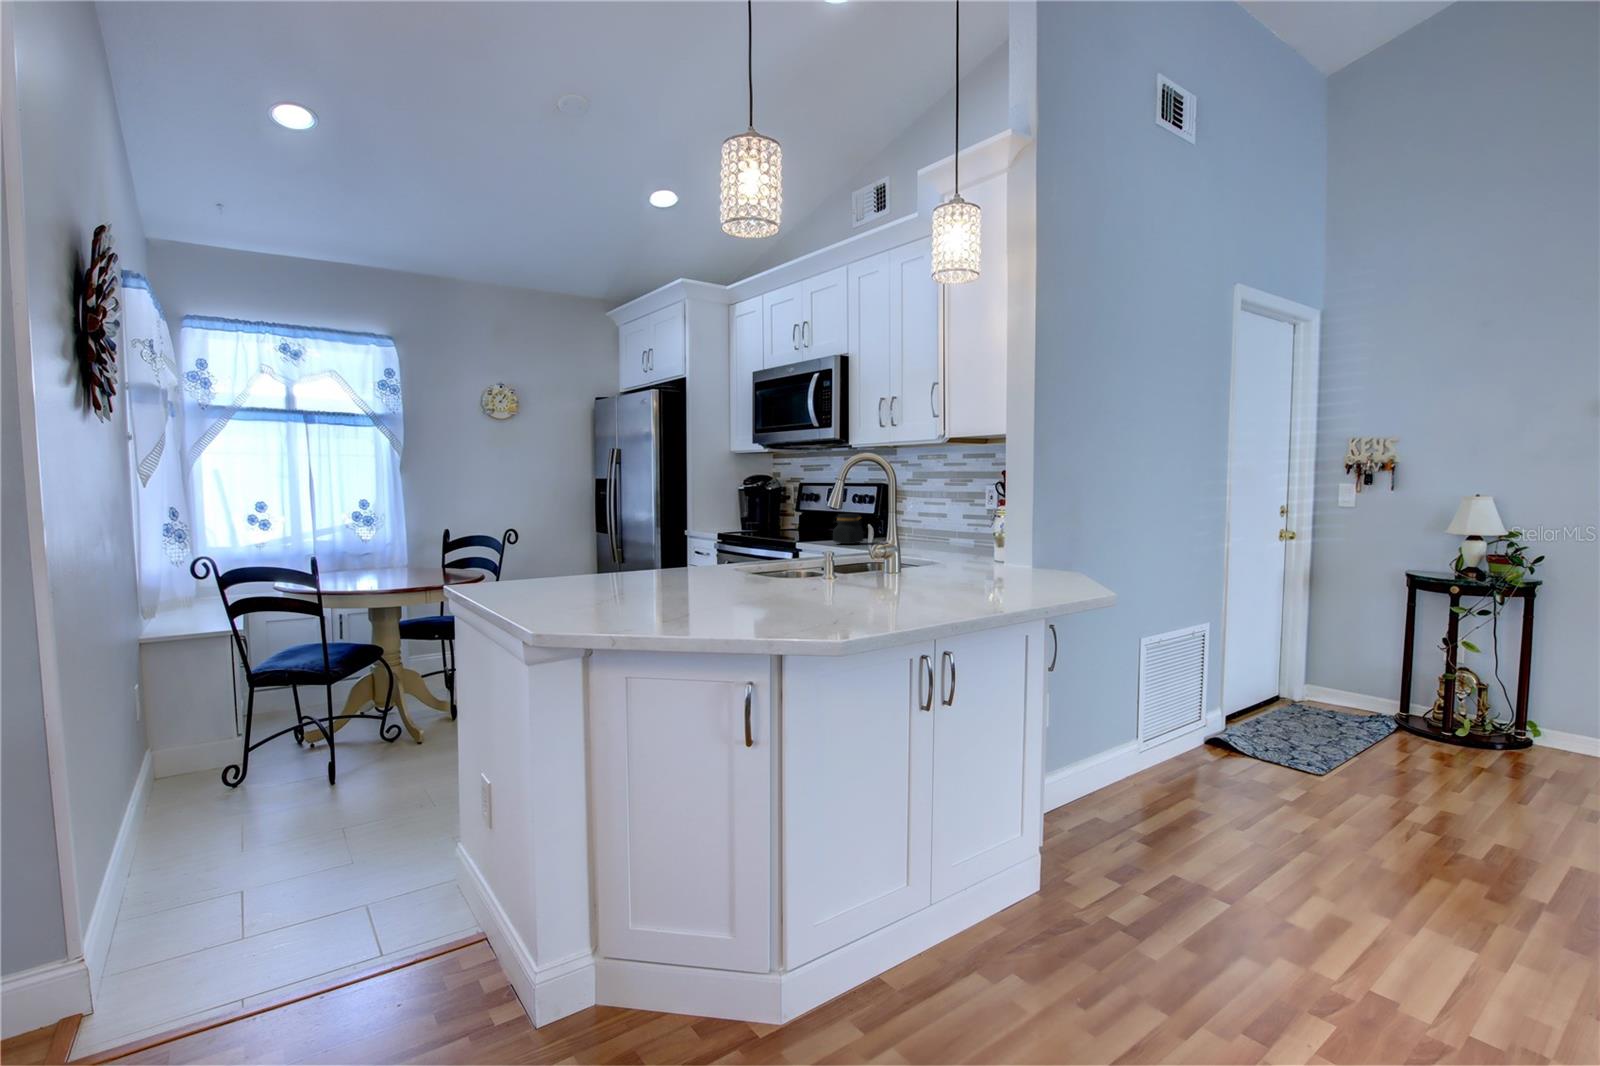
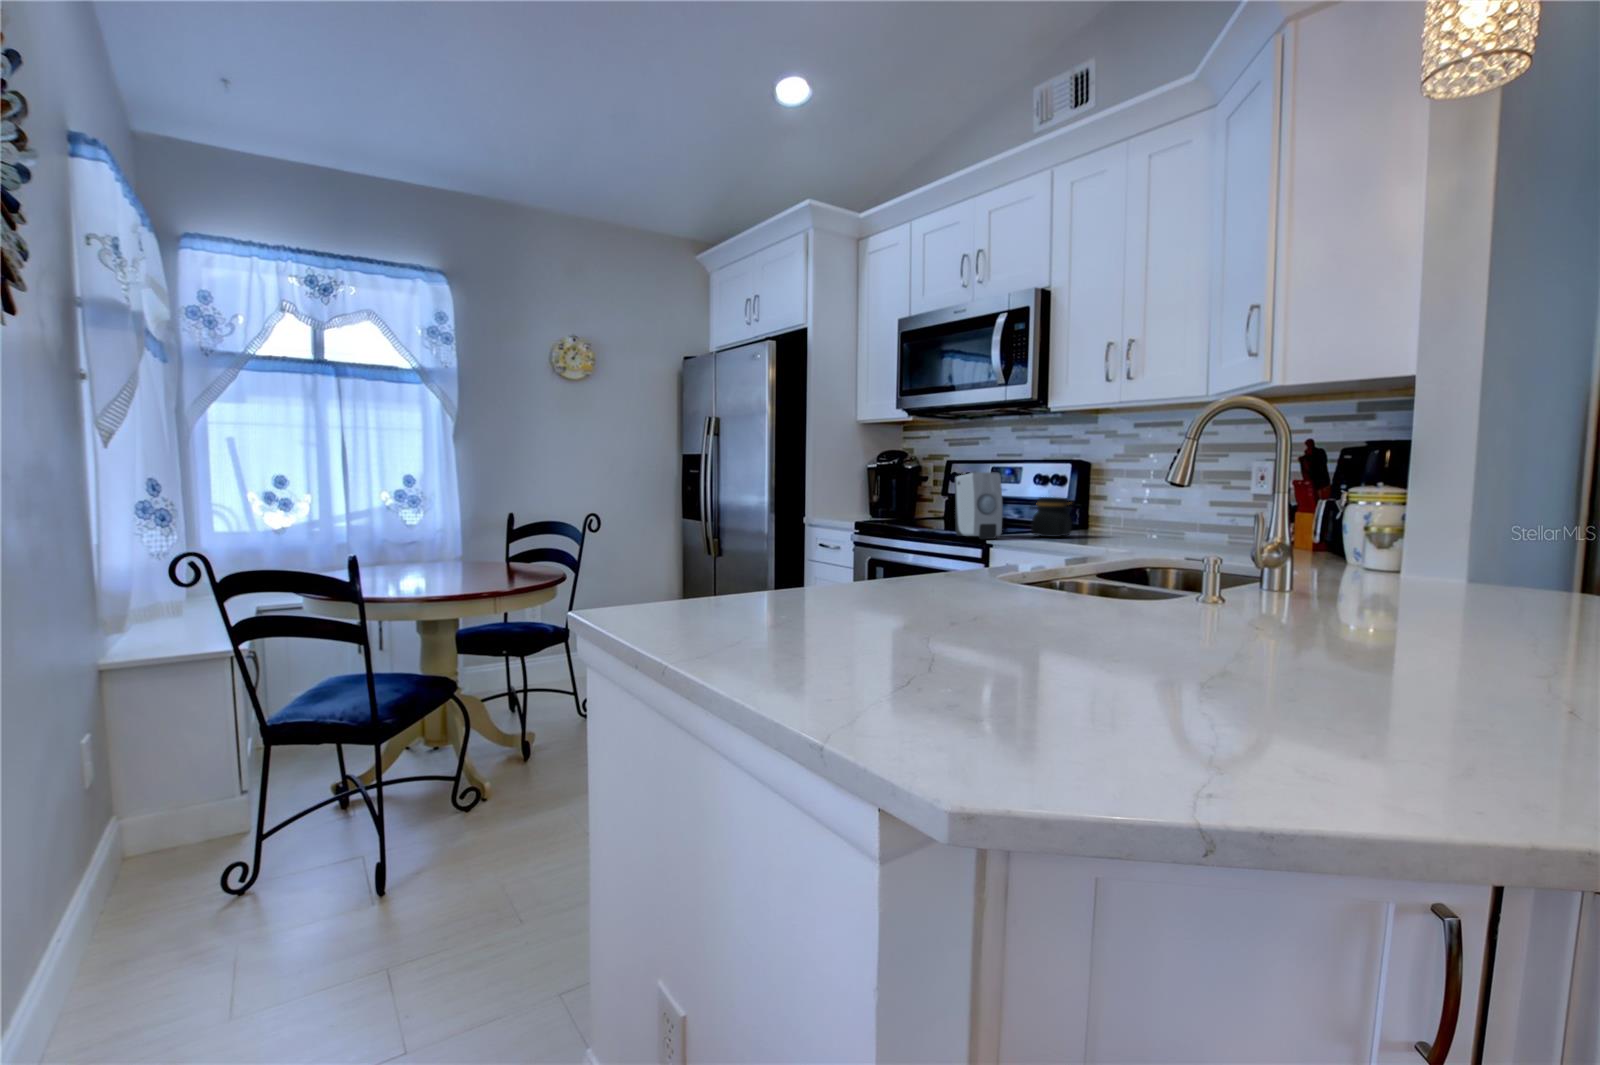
soap dispenser: none [777,496,806,546] -> present [955,472,1003,539]

